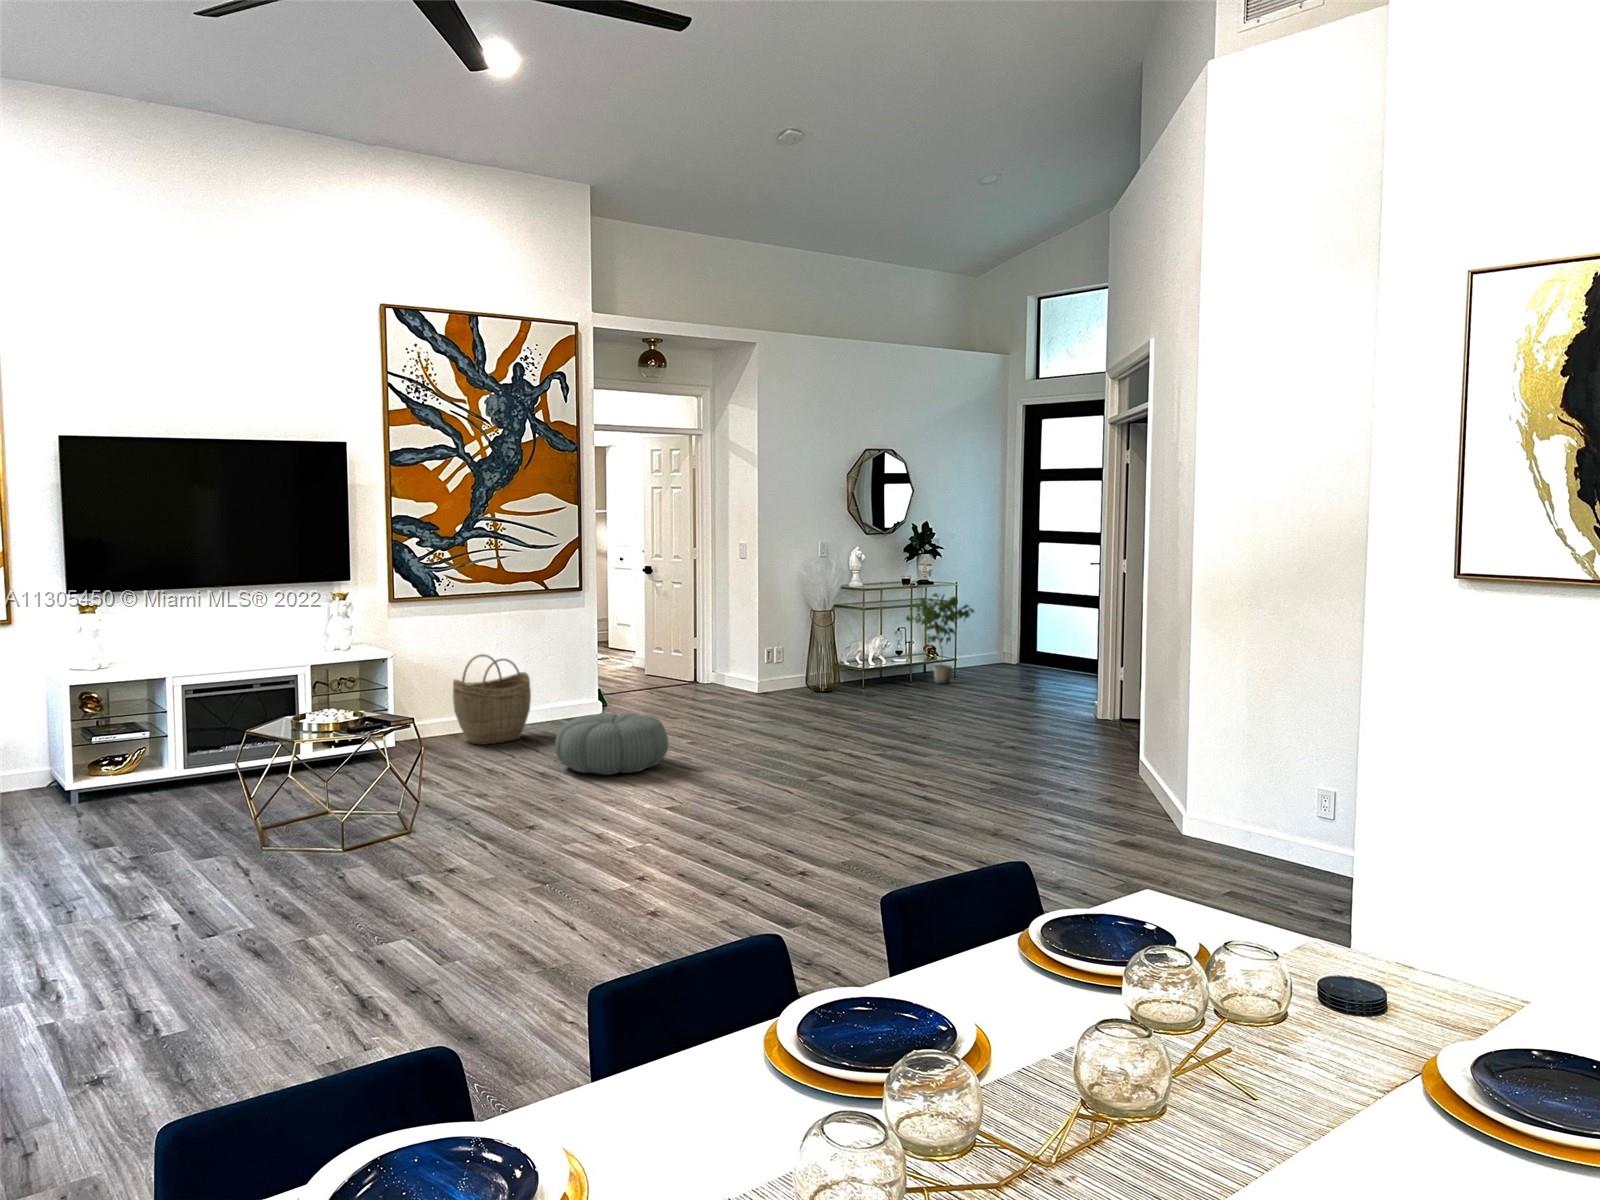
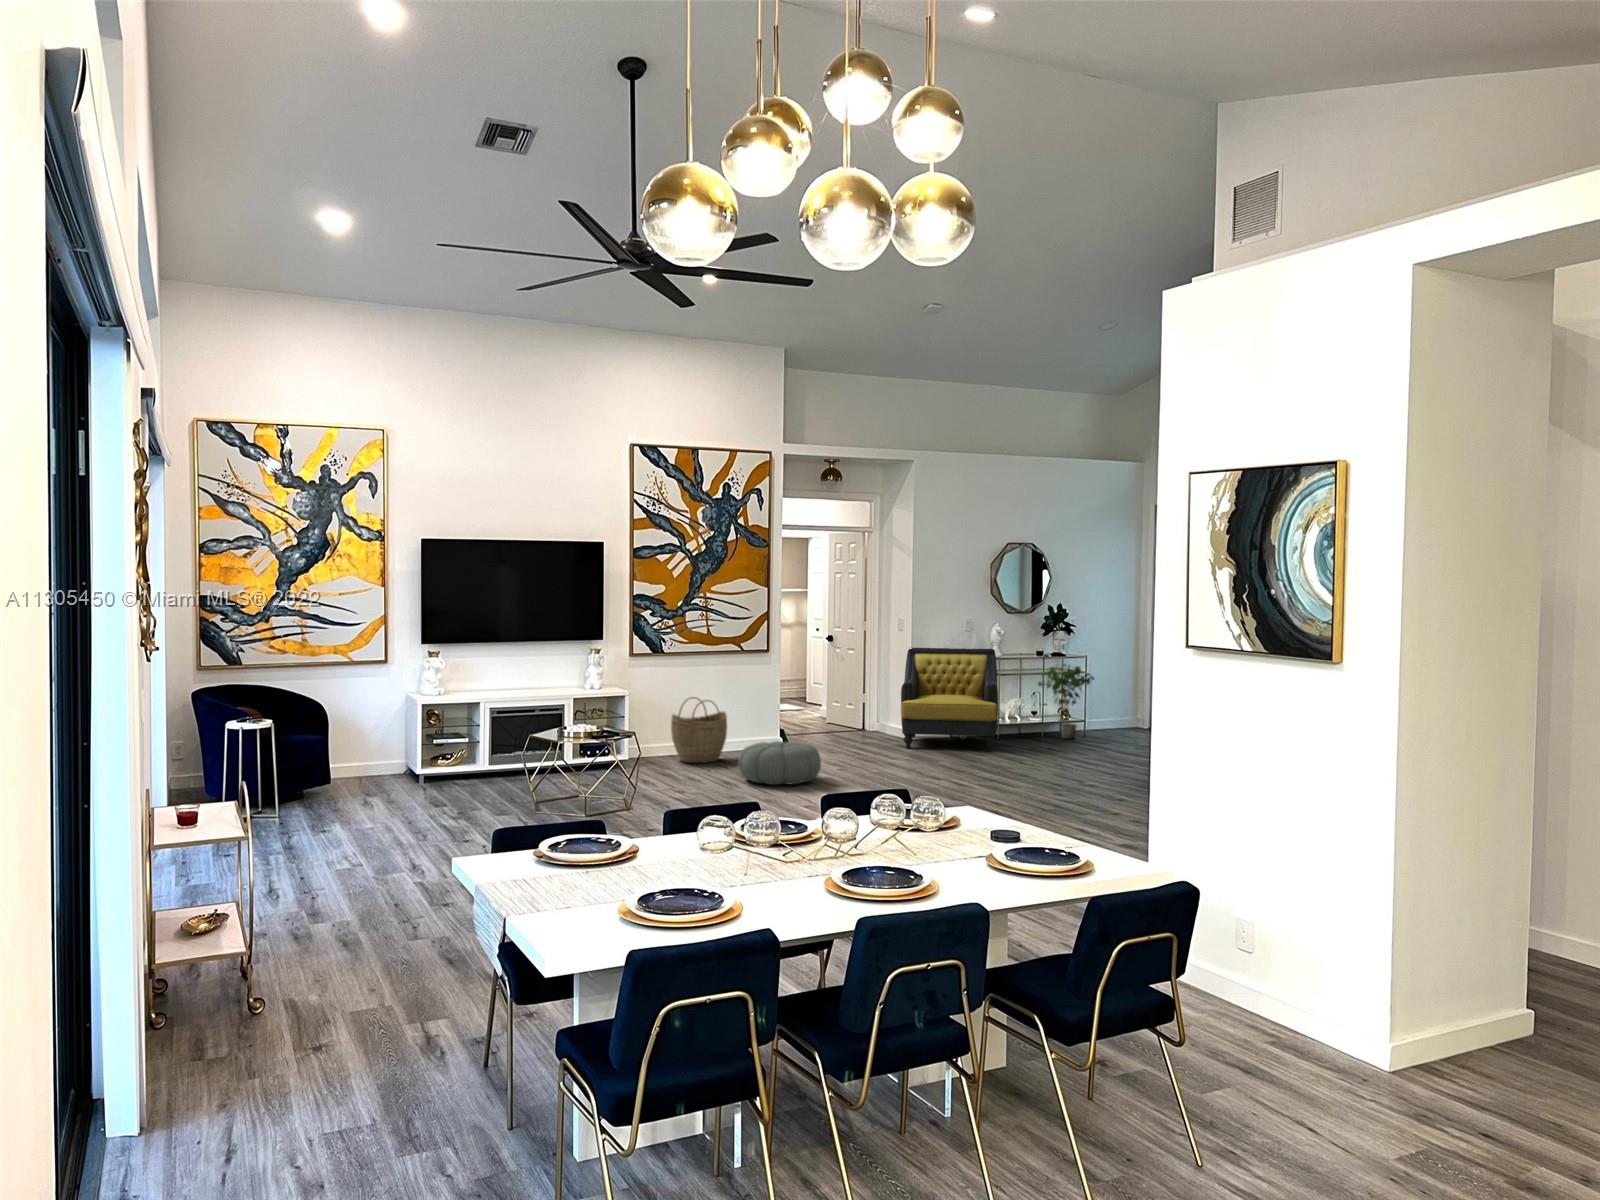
armchair: none [749,578,870,707] -> present [901,648,998,751]

